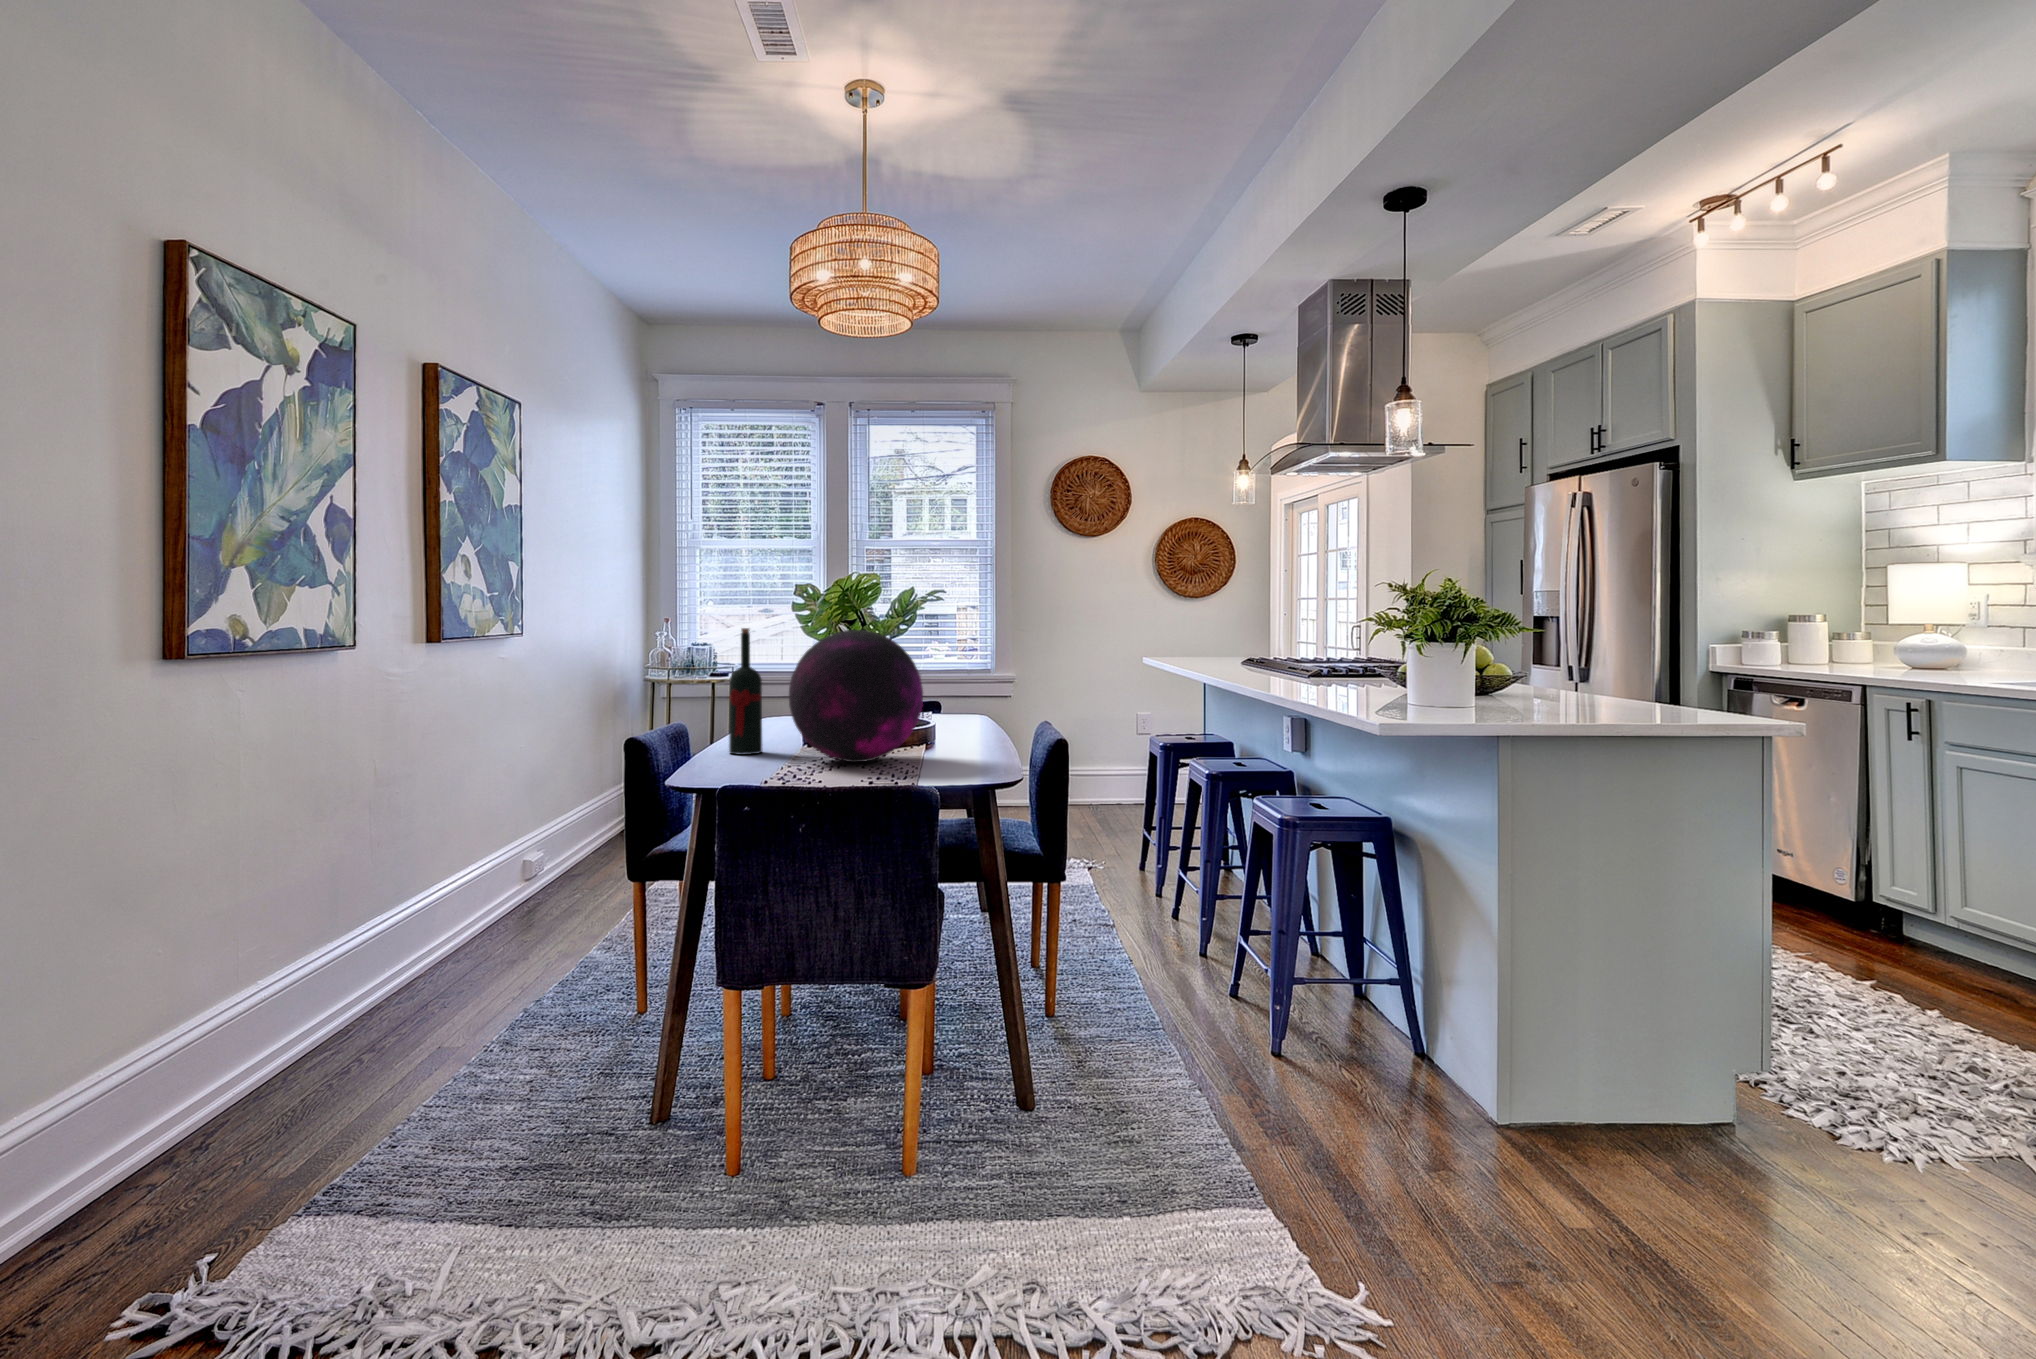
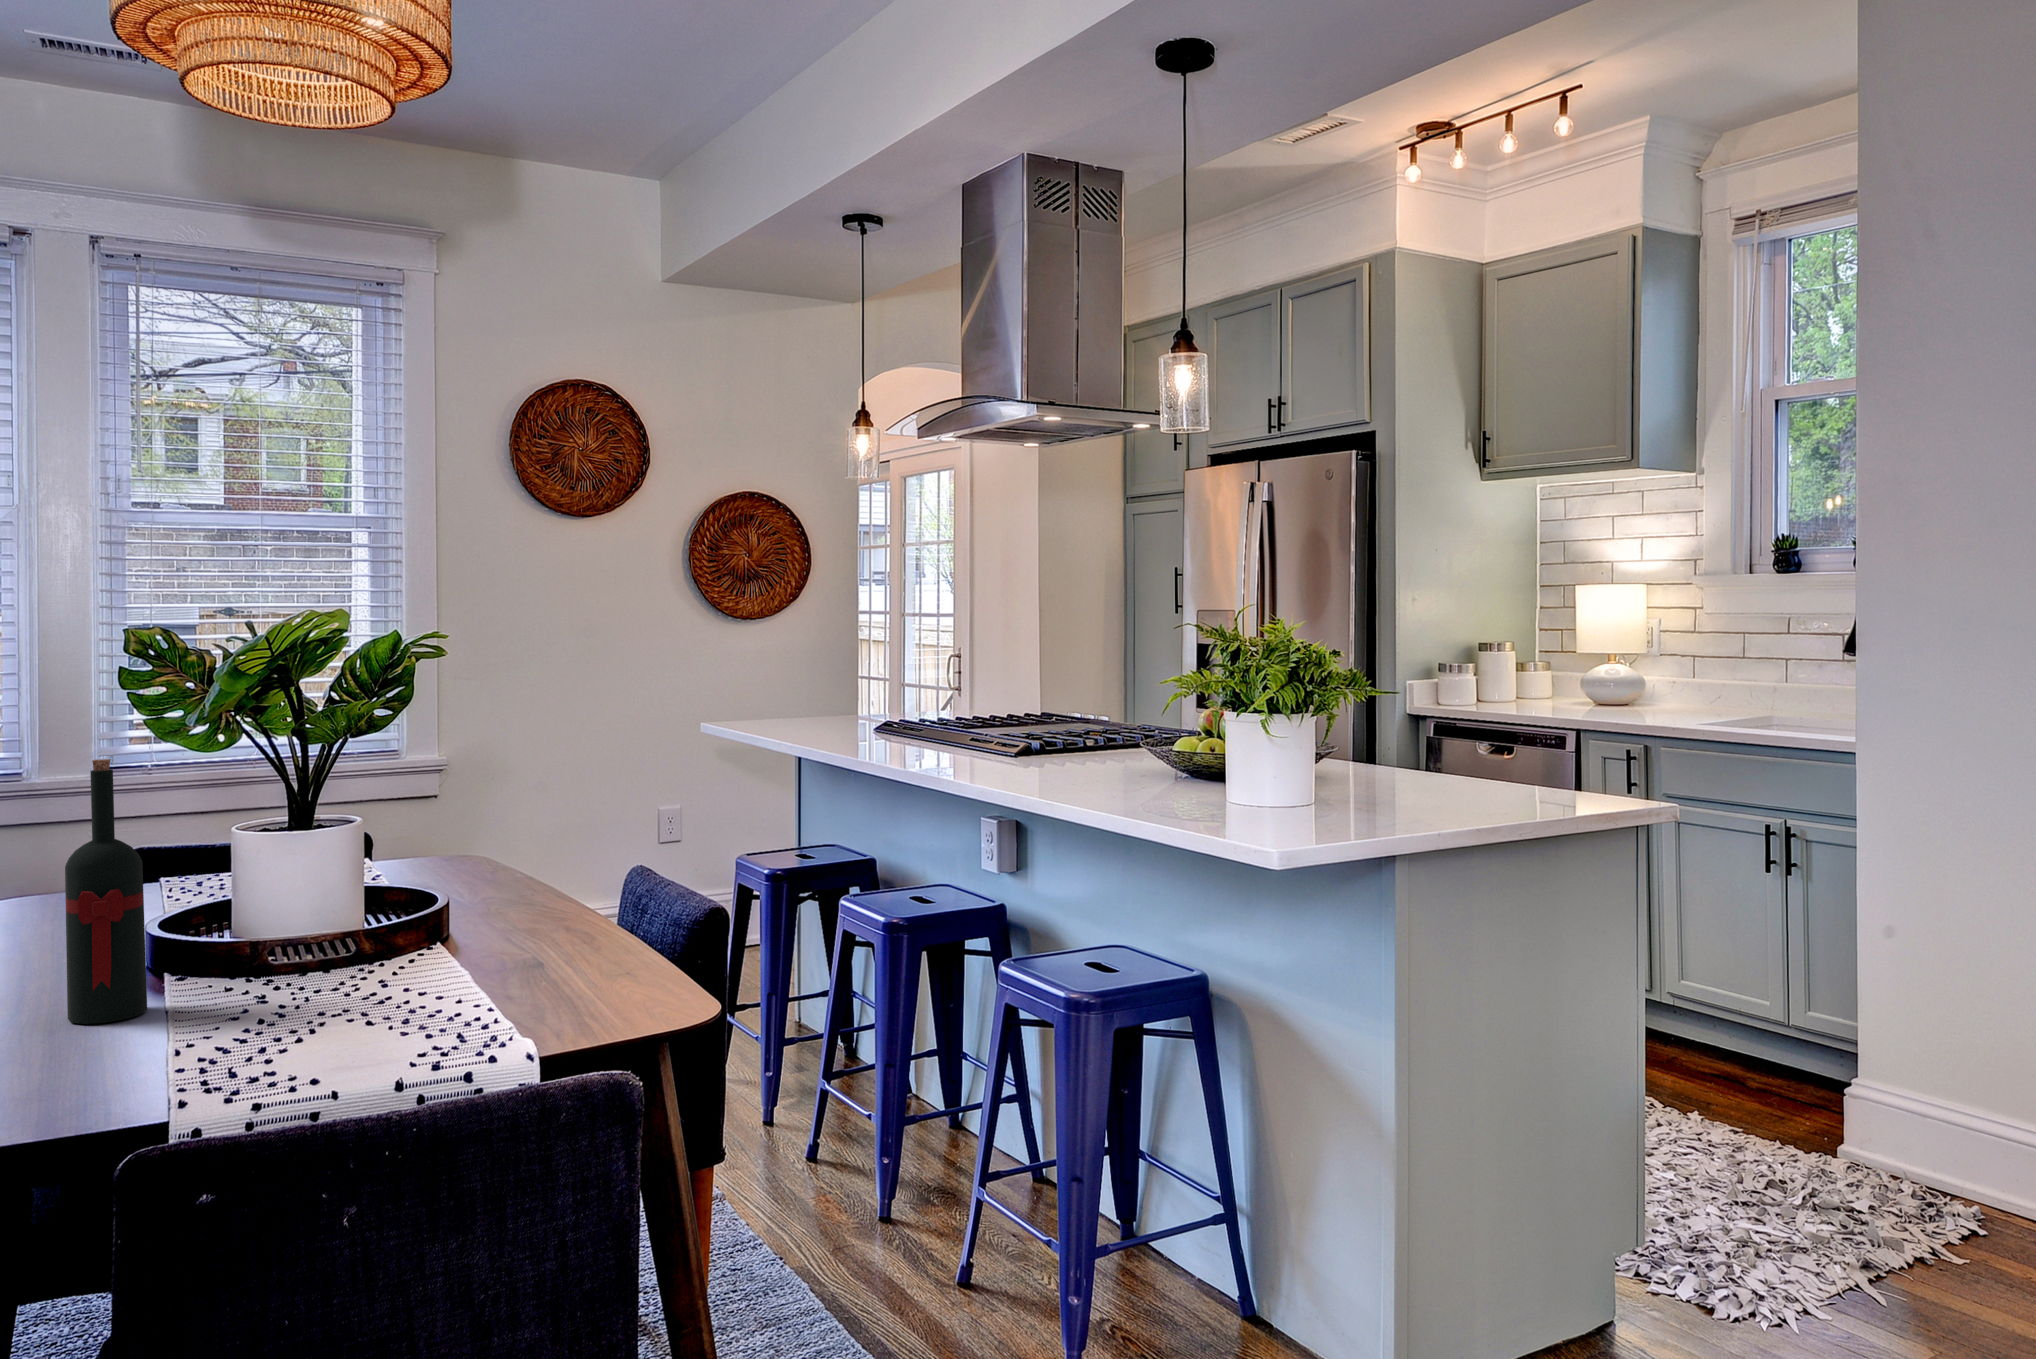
decorative orb: present [789,630,923,762] -> none [238,759,517,1015]

